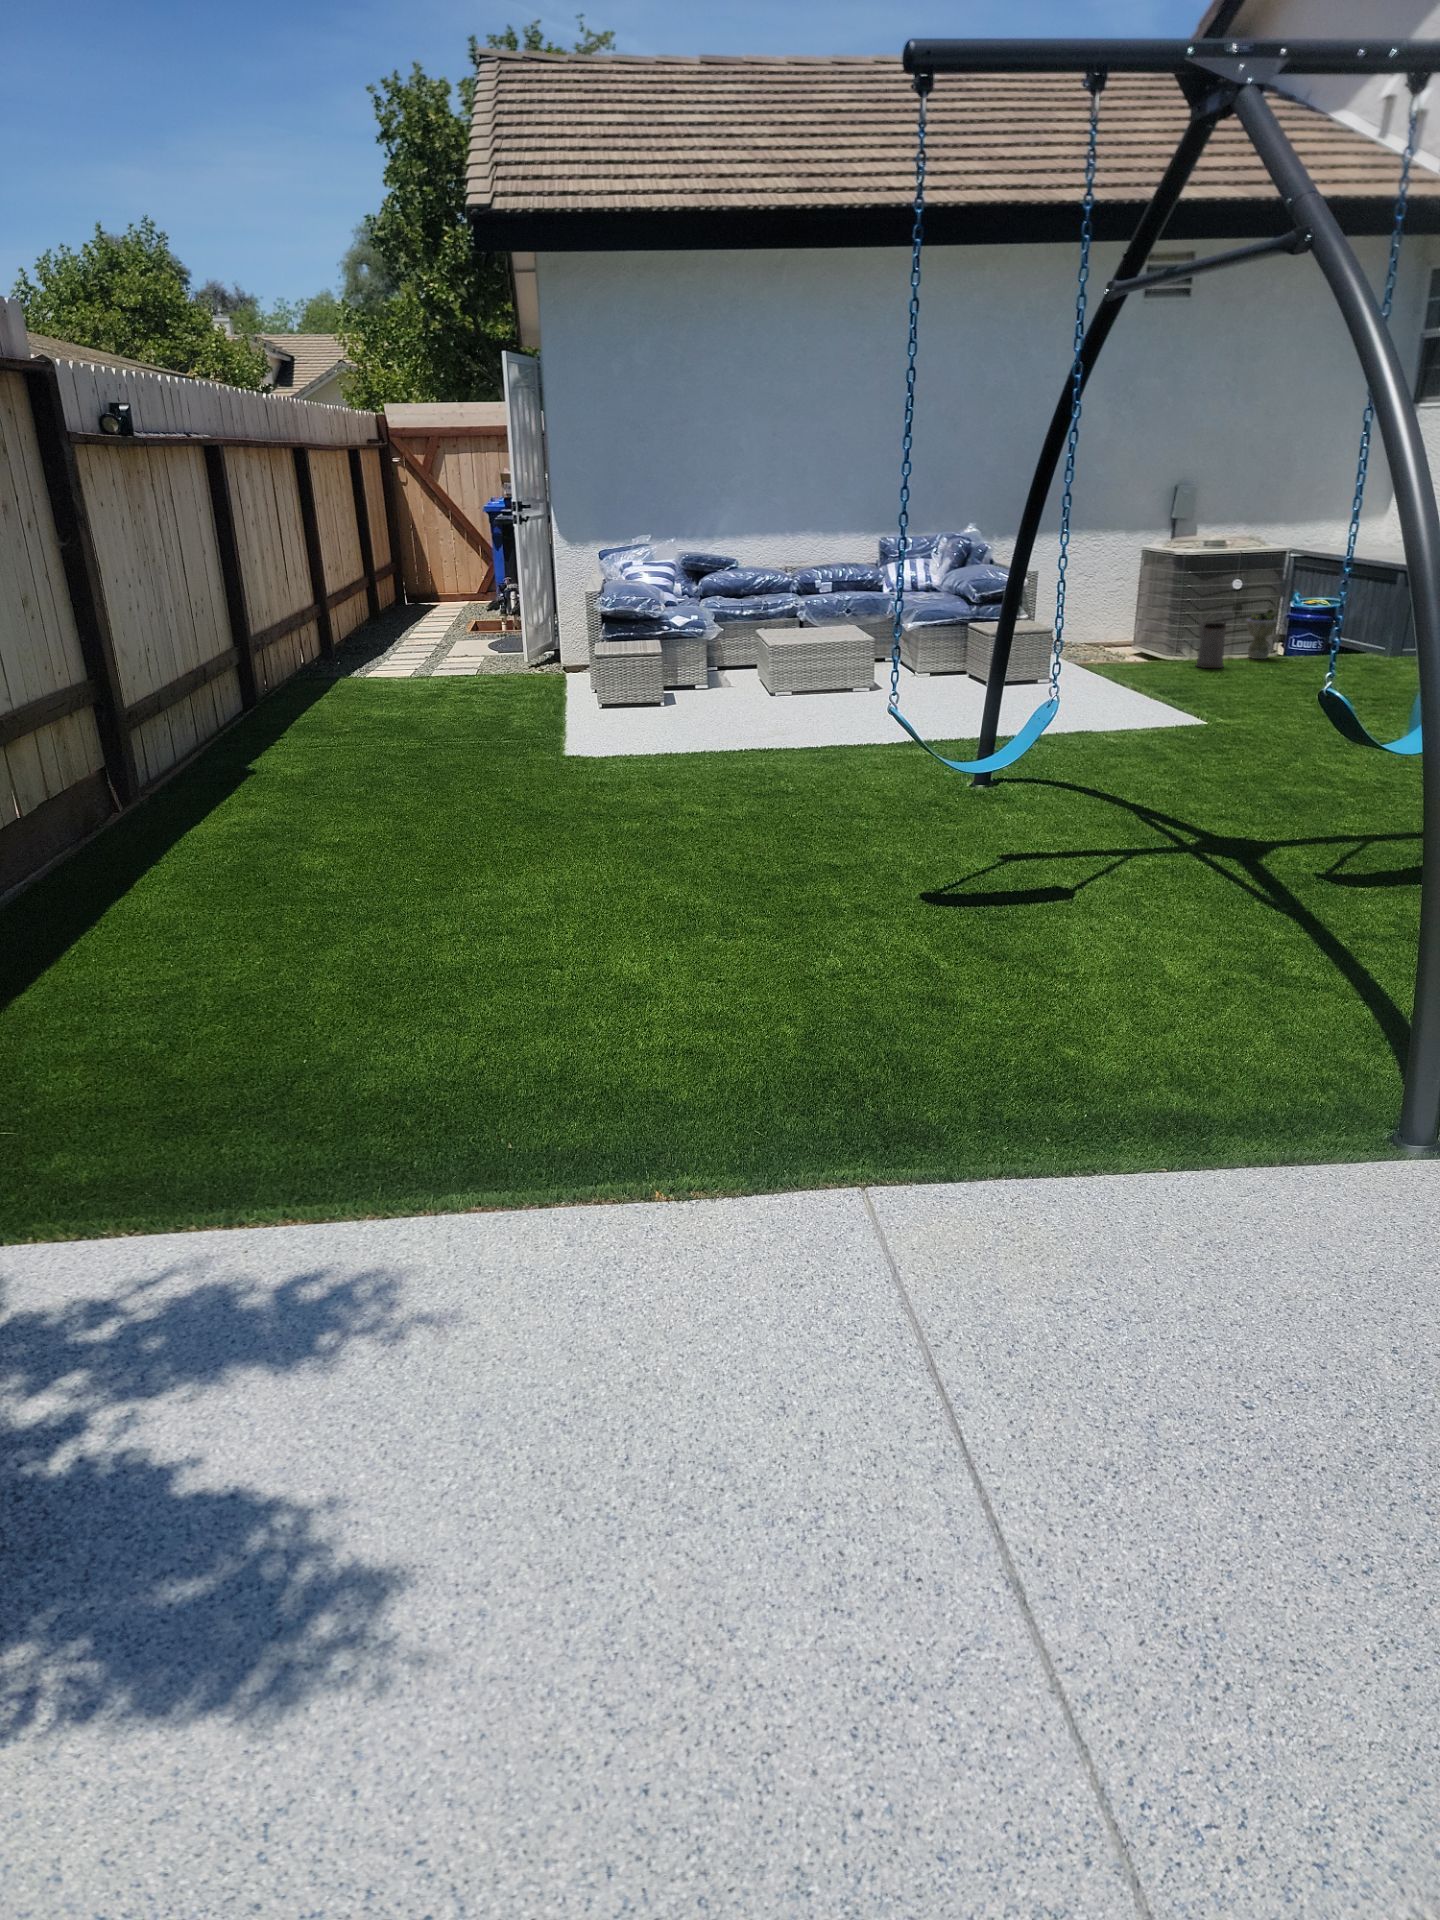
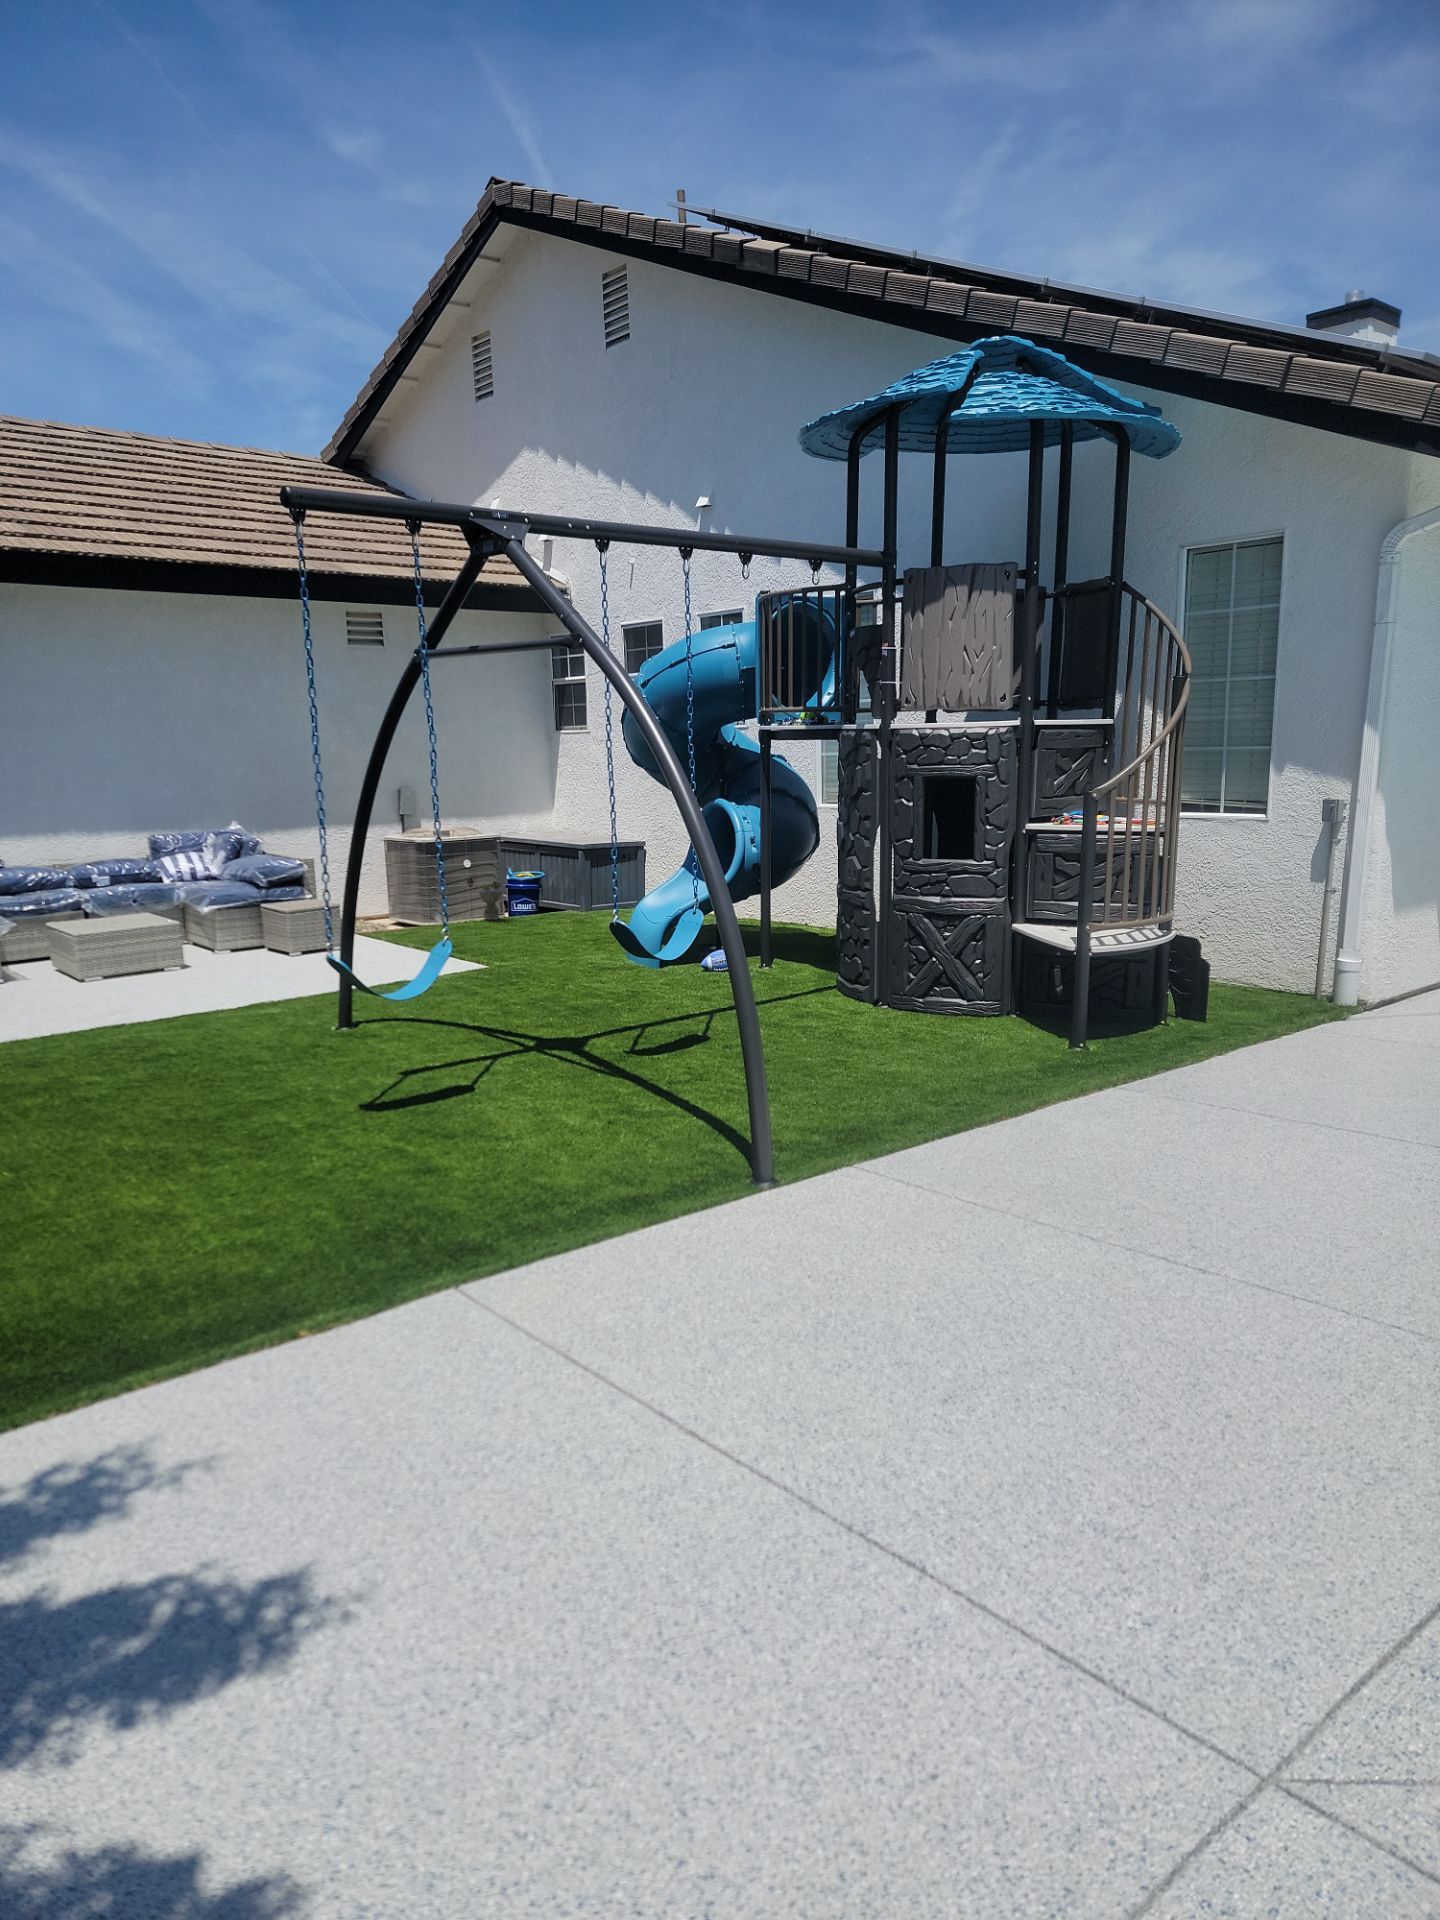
watering can: present [1196,616,1226,668] -> none [442,885,471,929]

